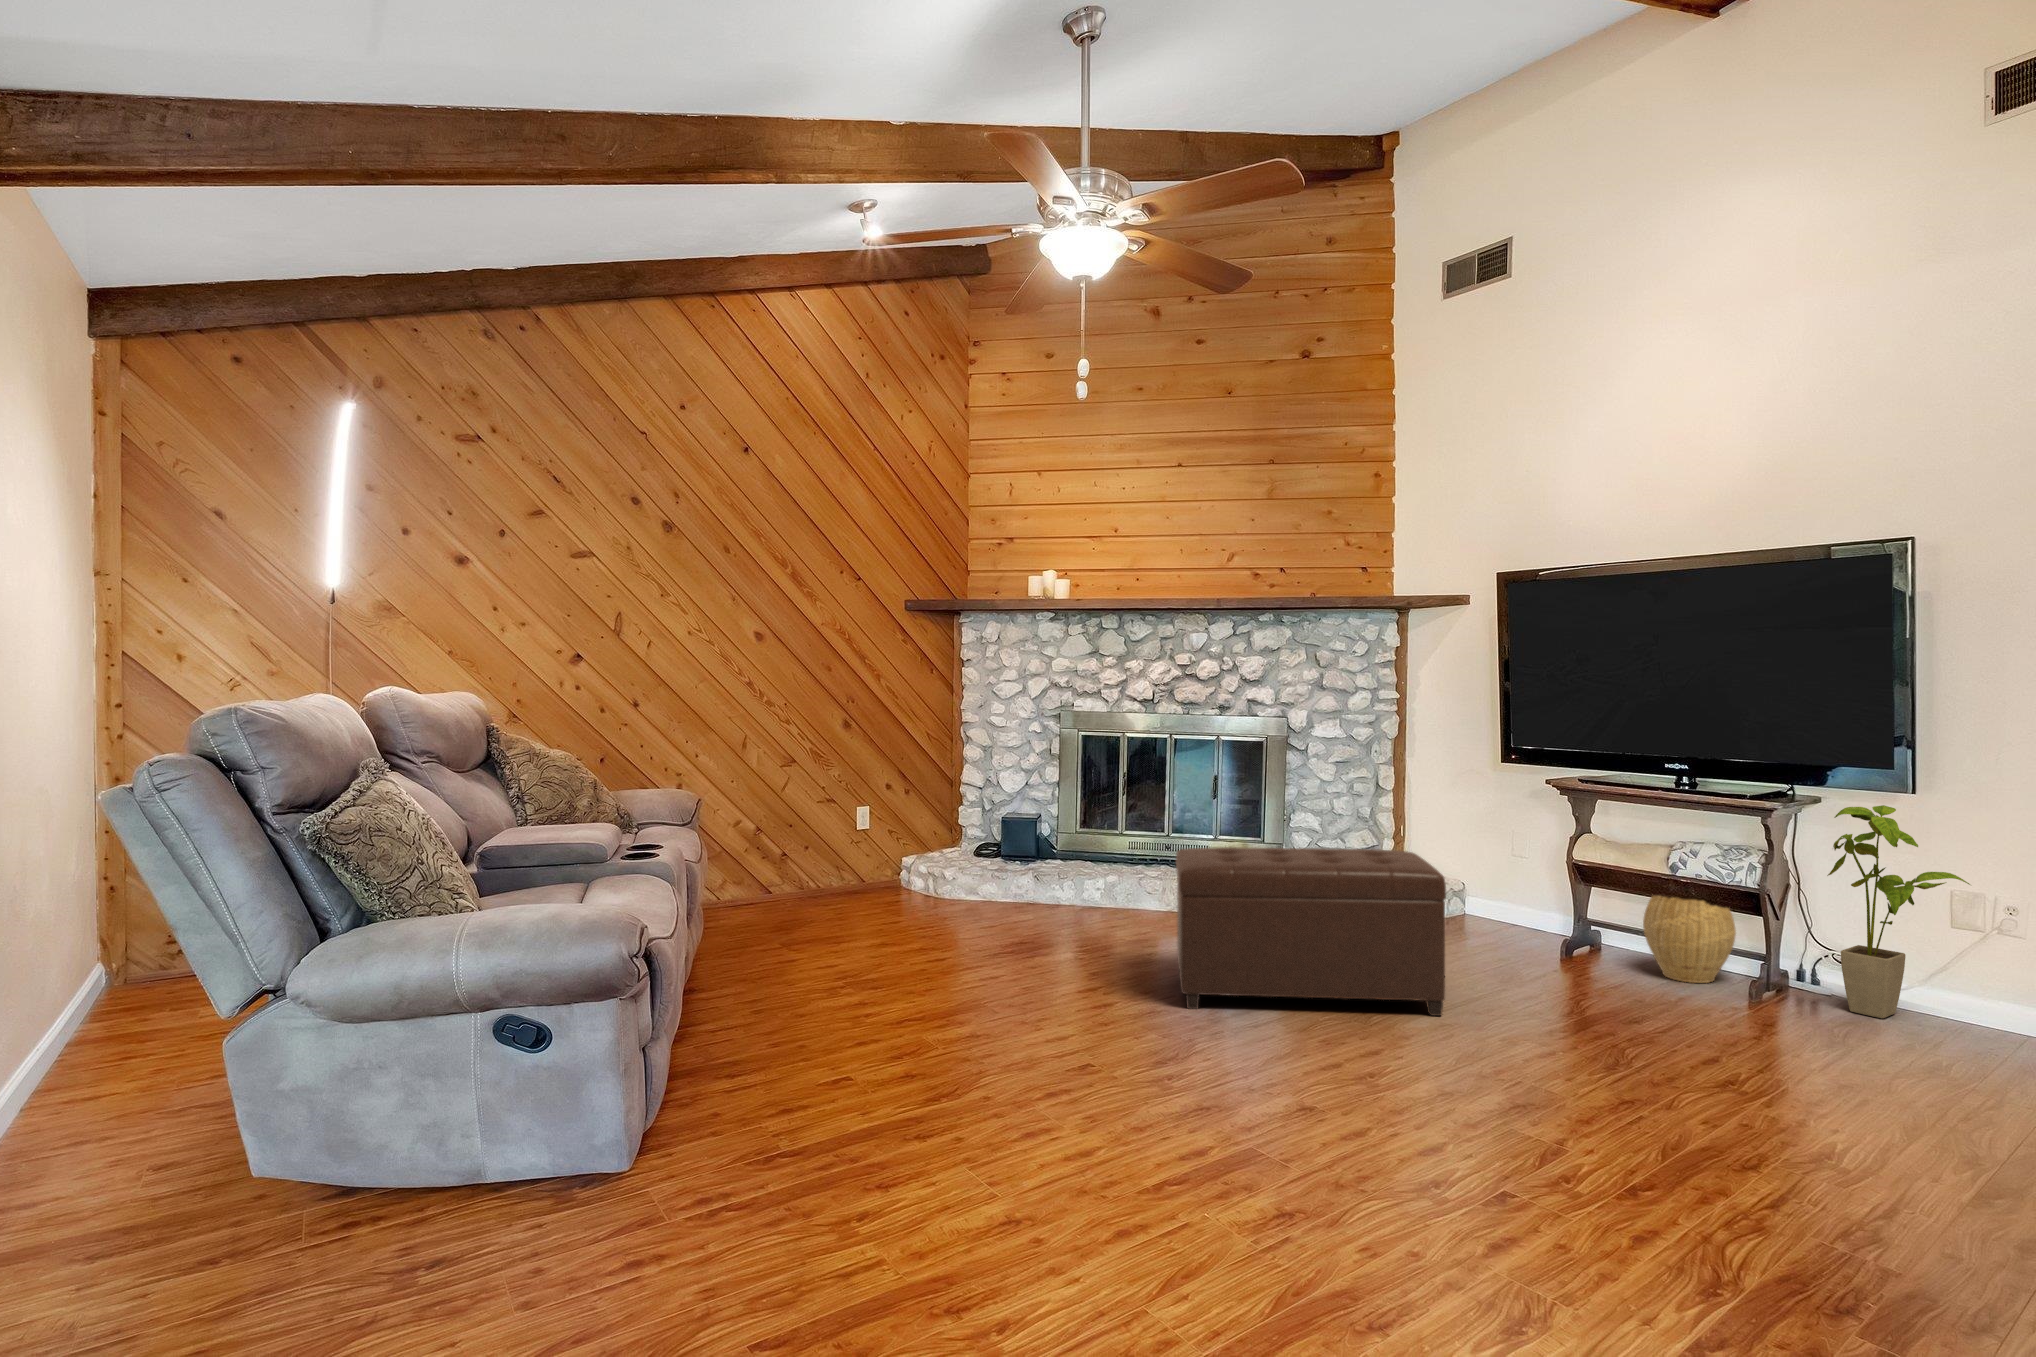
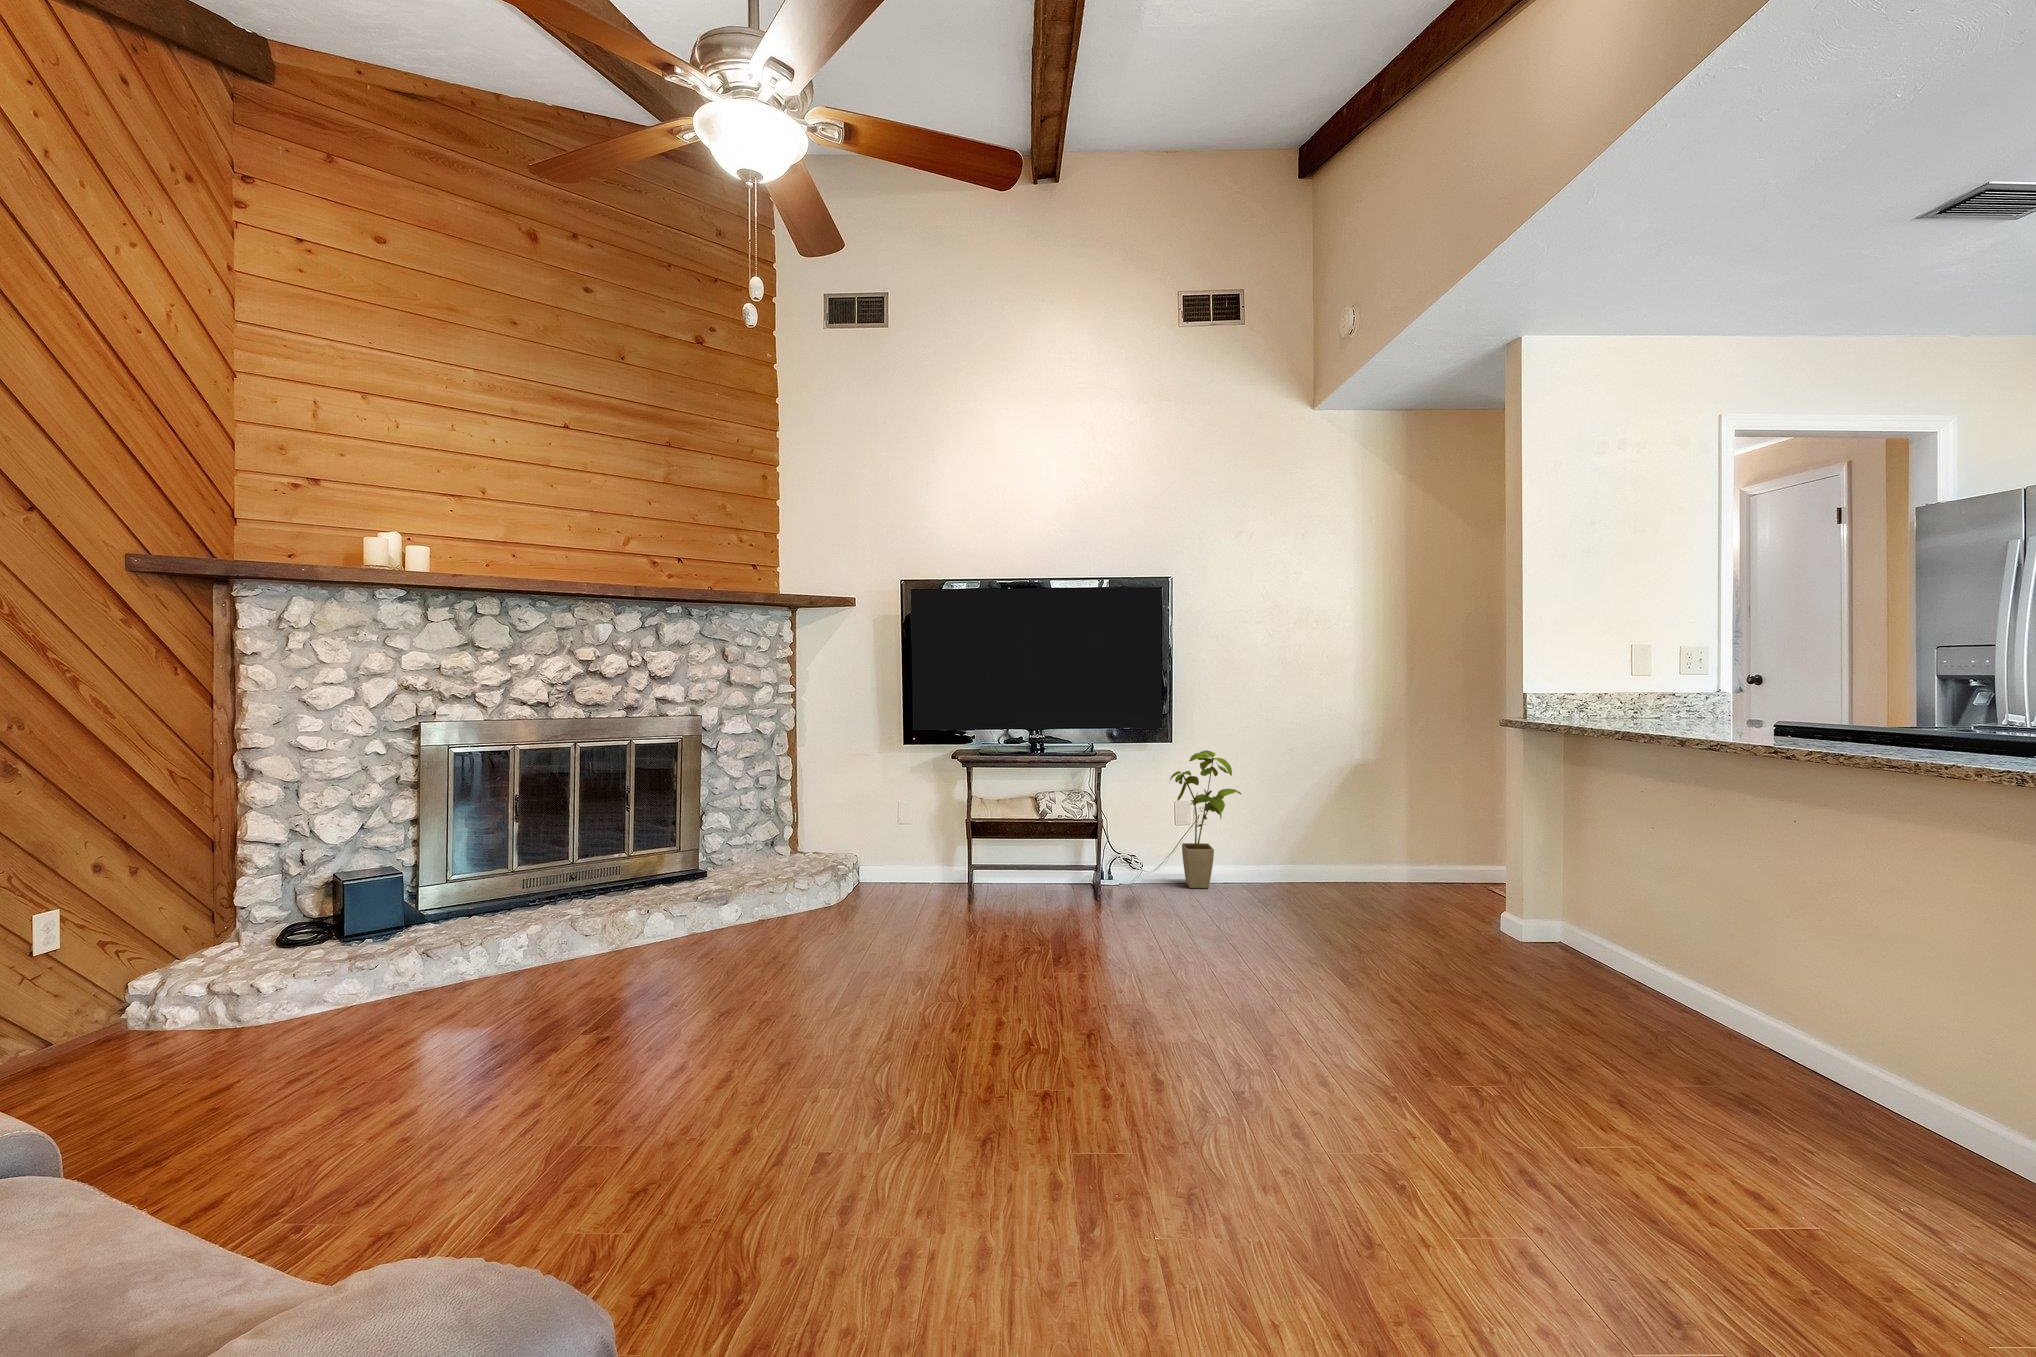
ottoman: present [1176,847,1446,1016] -> none [795,831,1060,1049]
woven basket: present [1643,896,1736,983] -> none [1058,817,1117,893]

